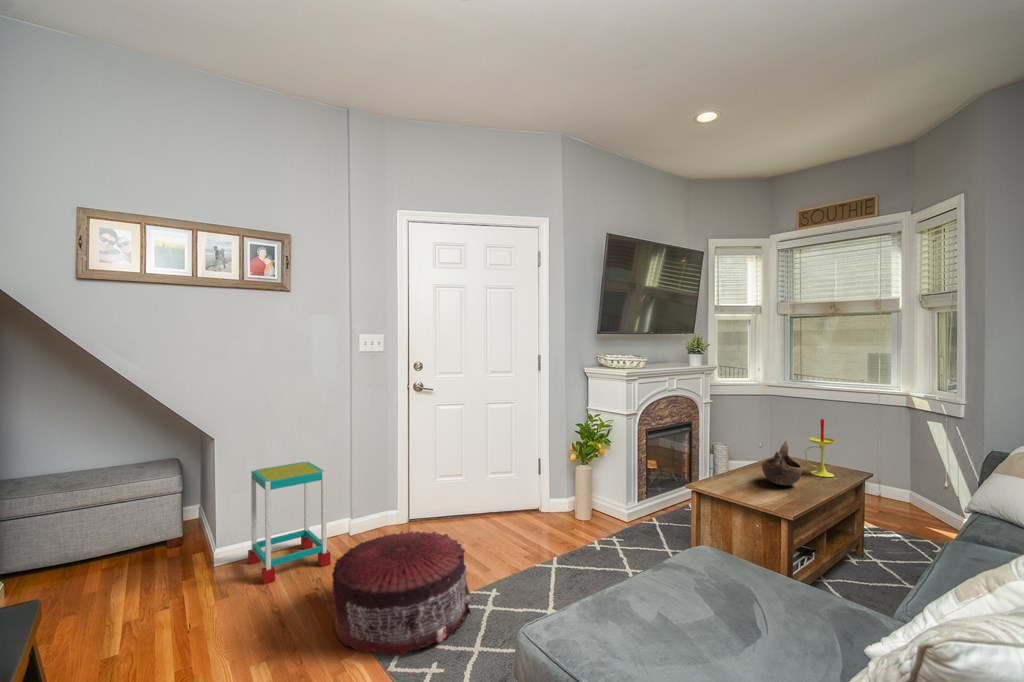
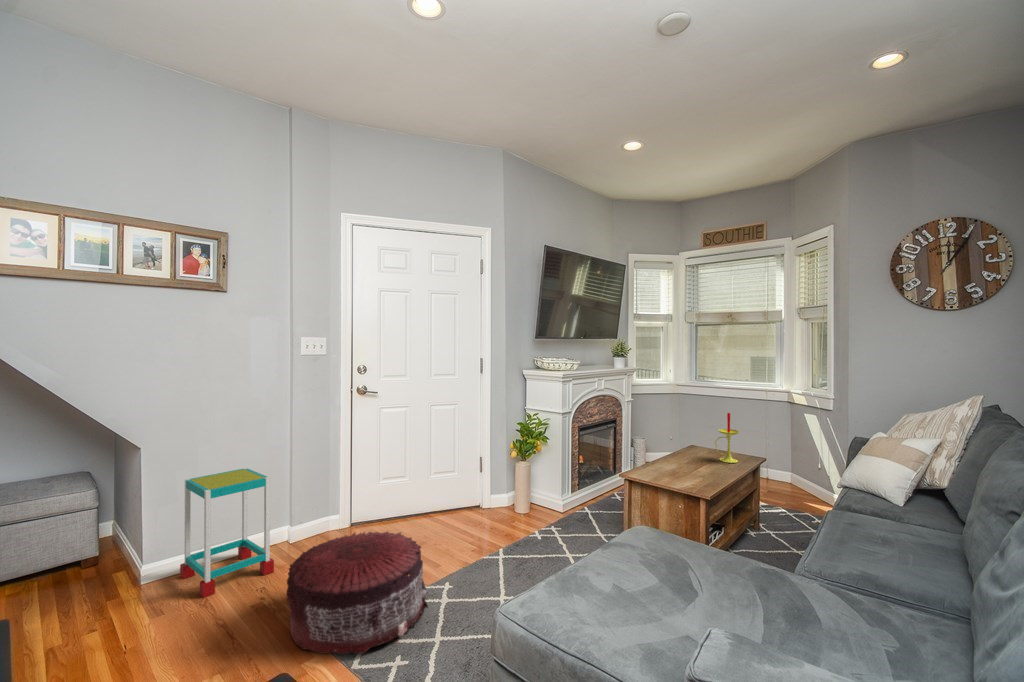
decorative bowl: present [762,441,802,485] -> none [681,433,715,471]

